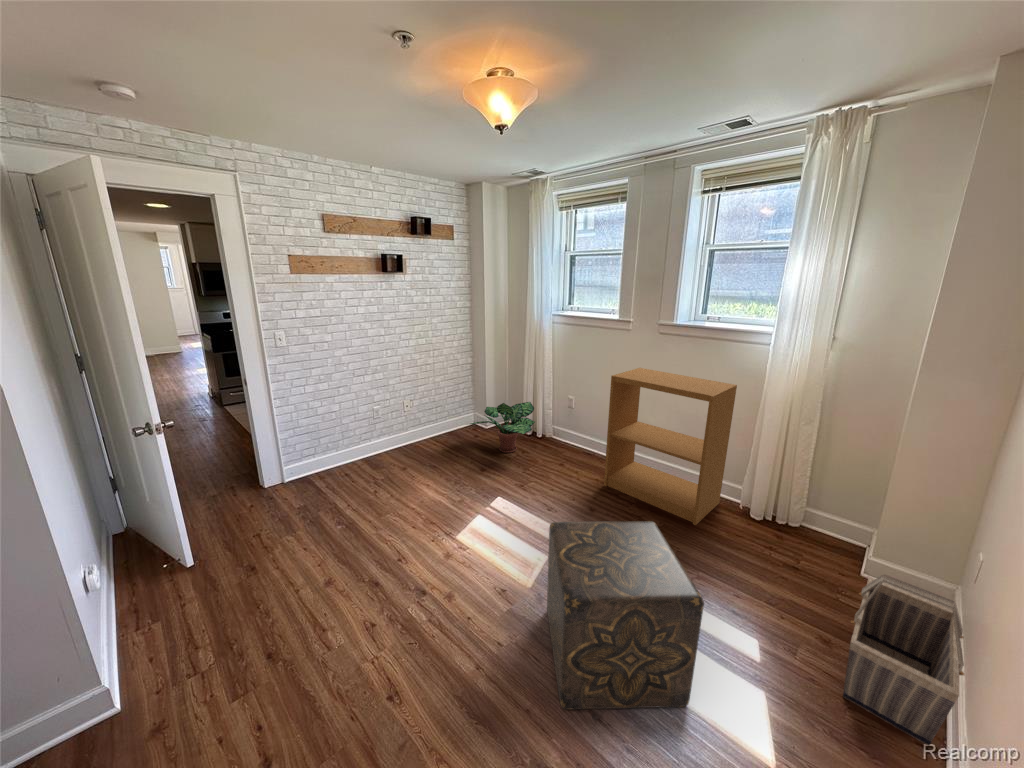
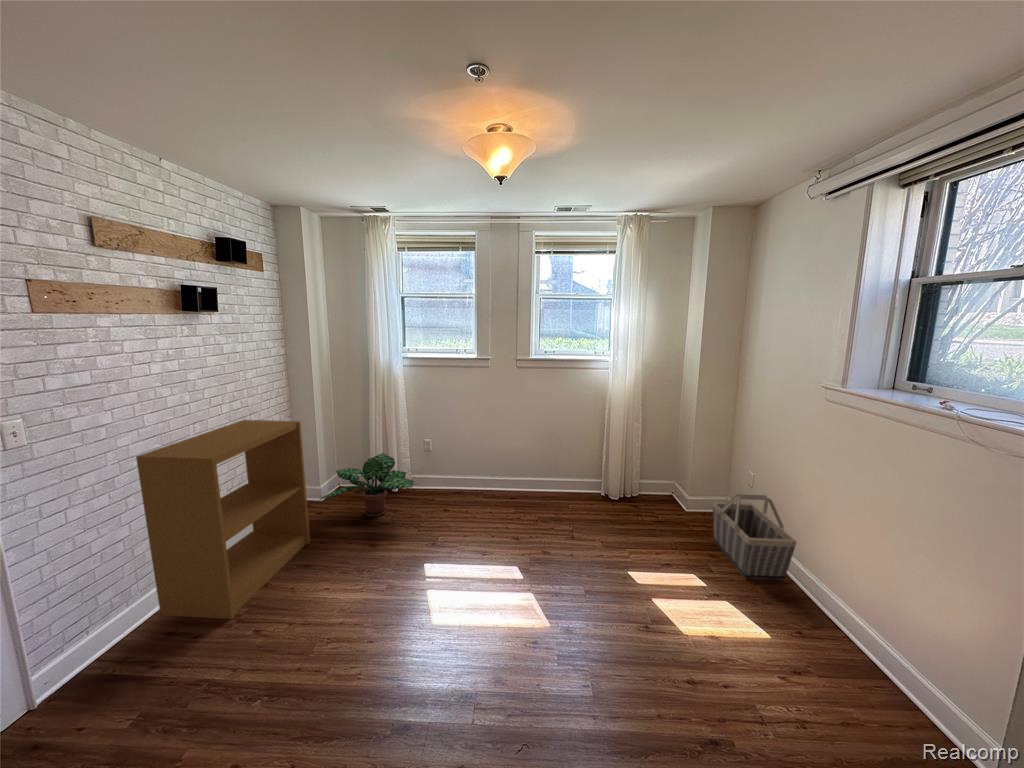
bookshelf: present [604,368,737,525] -> present [136,420,310,619]
ottoman: present [547,521,704,710] -> none [581,513,724,696]

